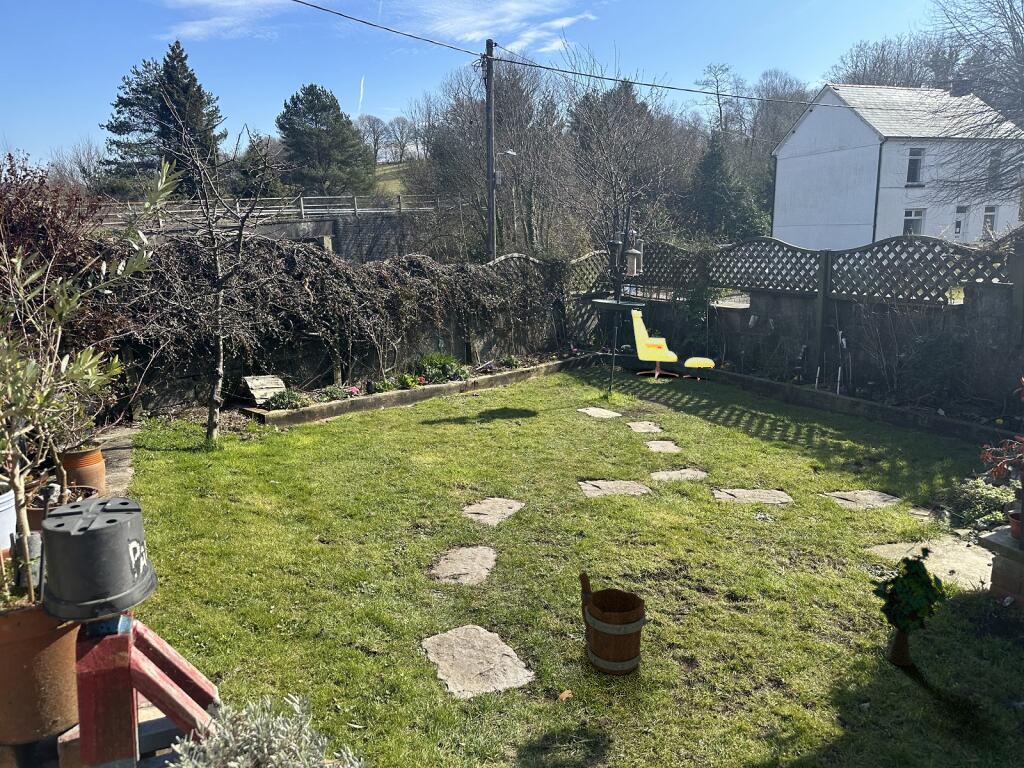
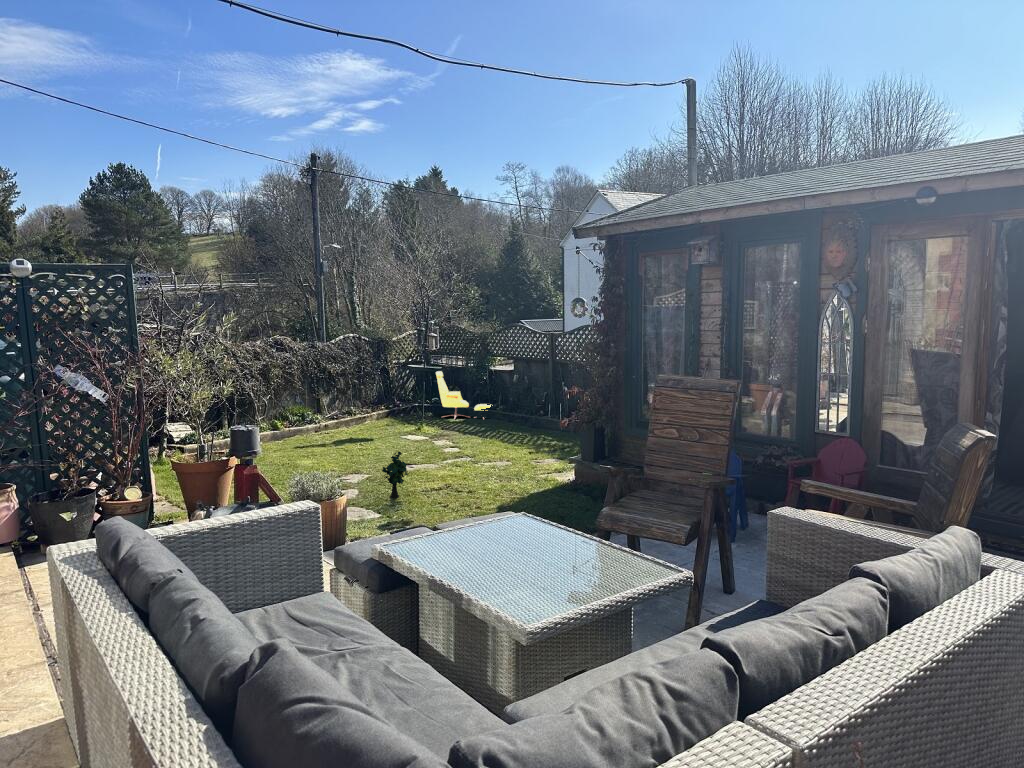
decorative plant: present [869,547,946,666] -> present [382,452,408,498]
bucket: present [579,573,647,675] -> none [410,477,438,511]

